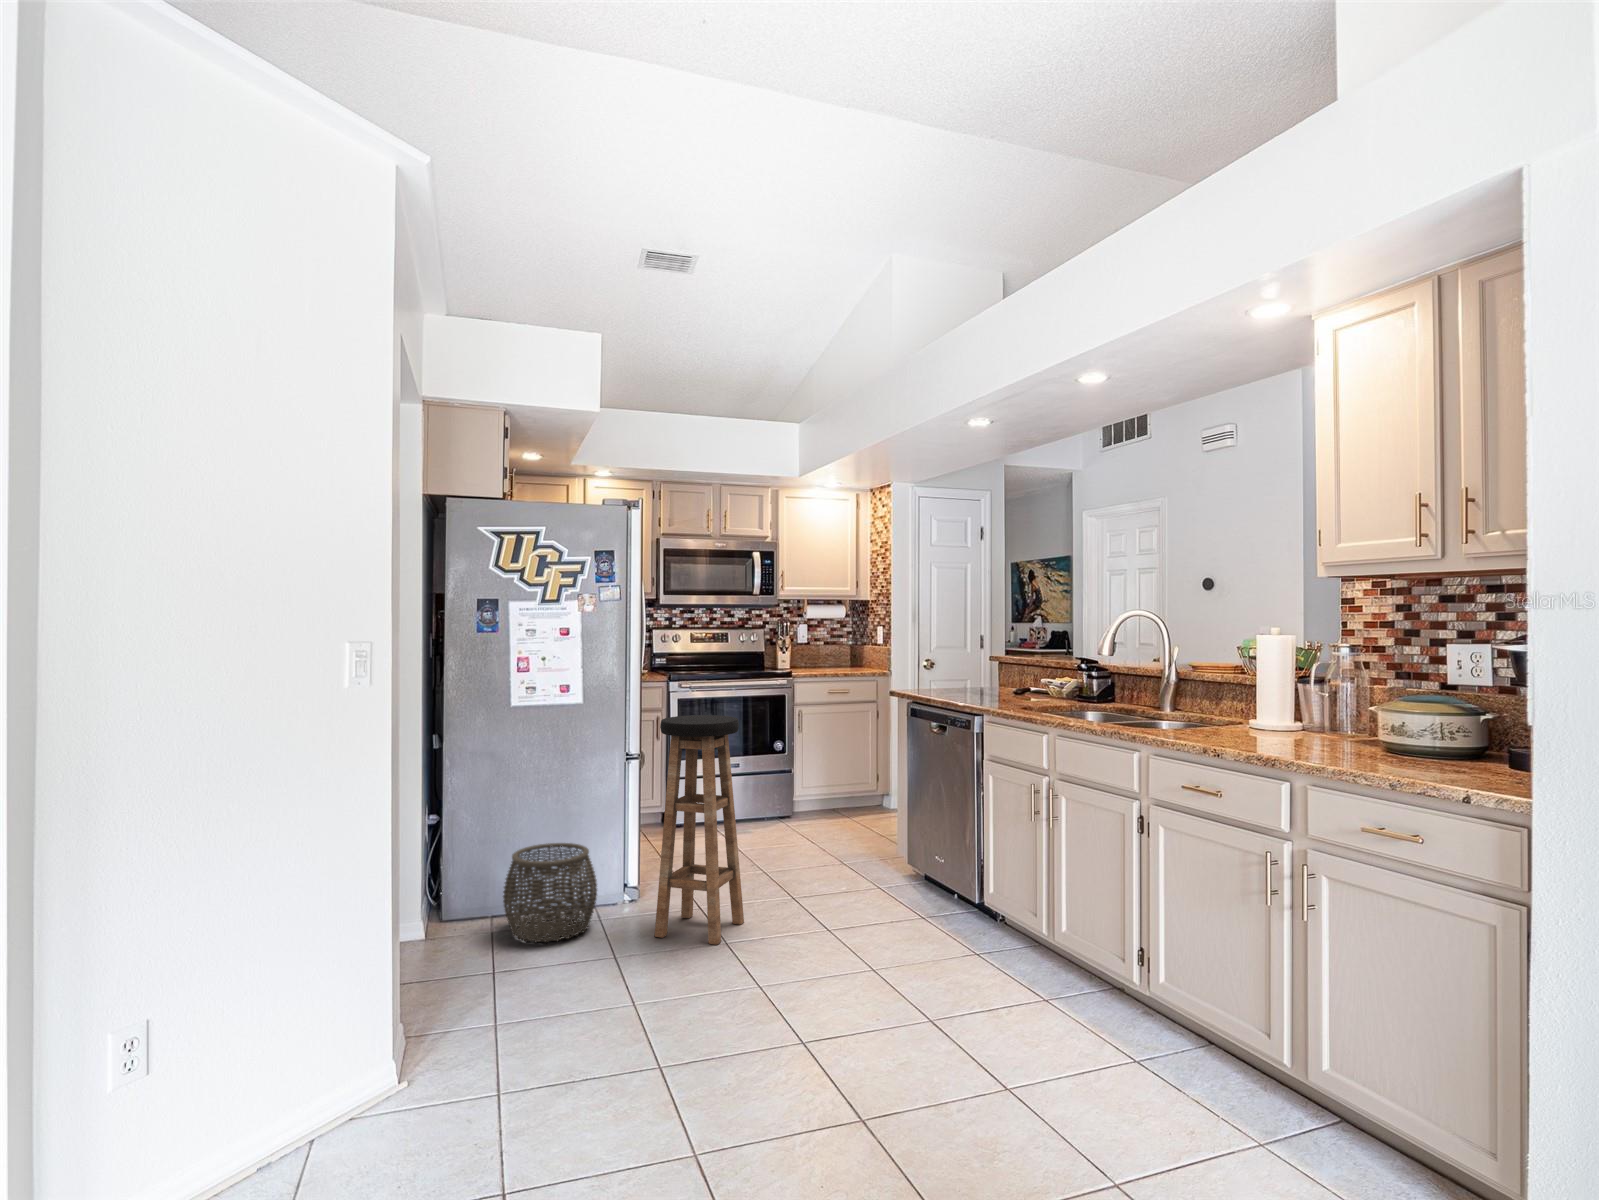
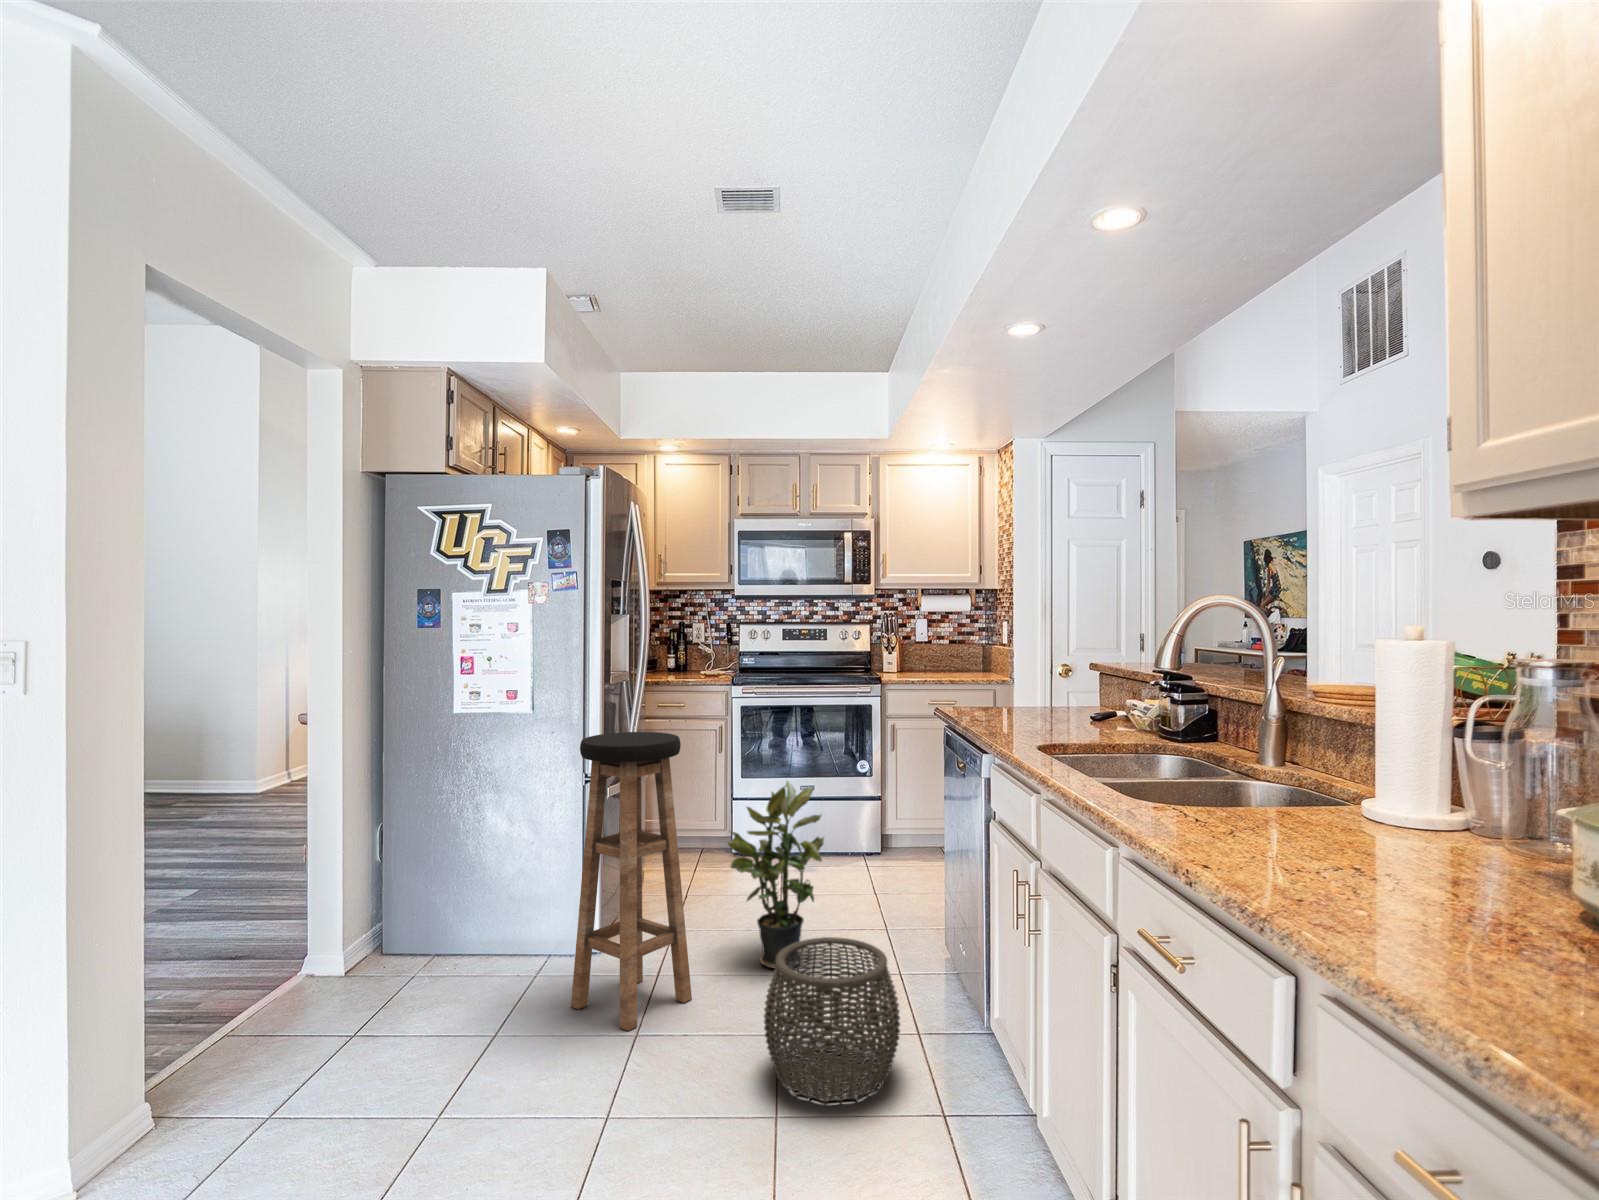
potted plant: none [745,751,822,898] -> present [728,781,824,969]
woven basket: present [503,843,597,942] -> present [764,937,900,1103]

